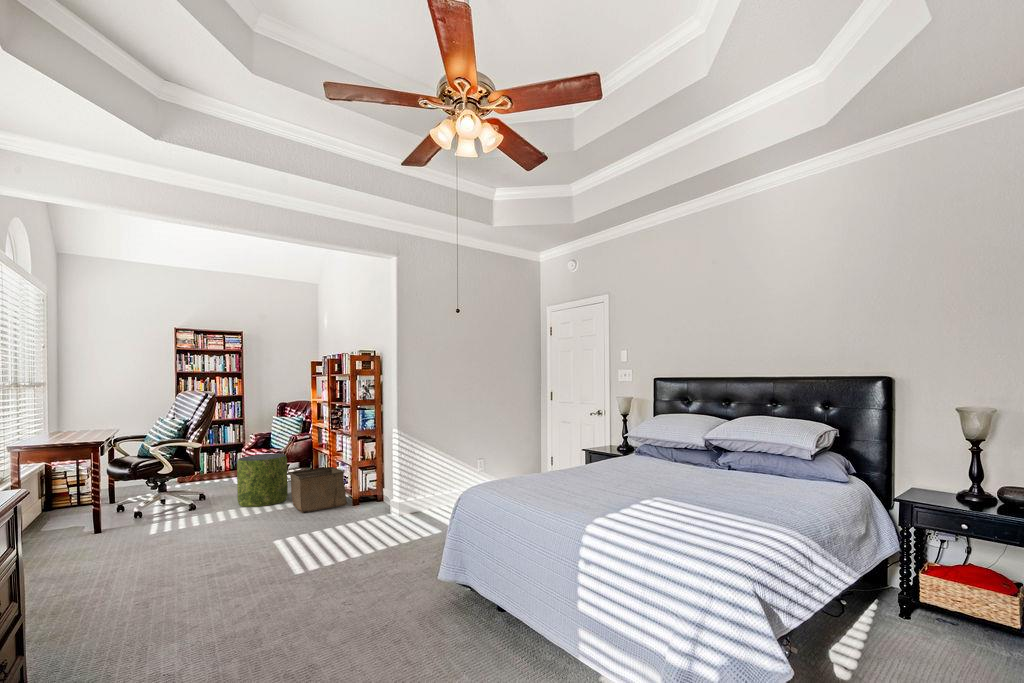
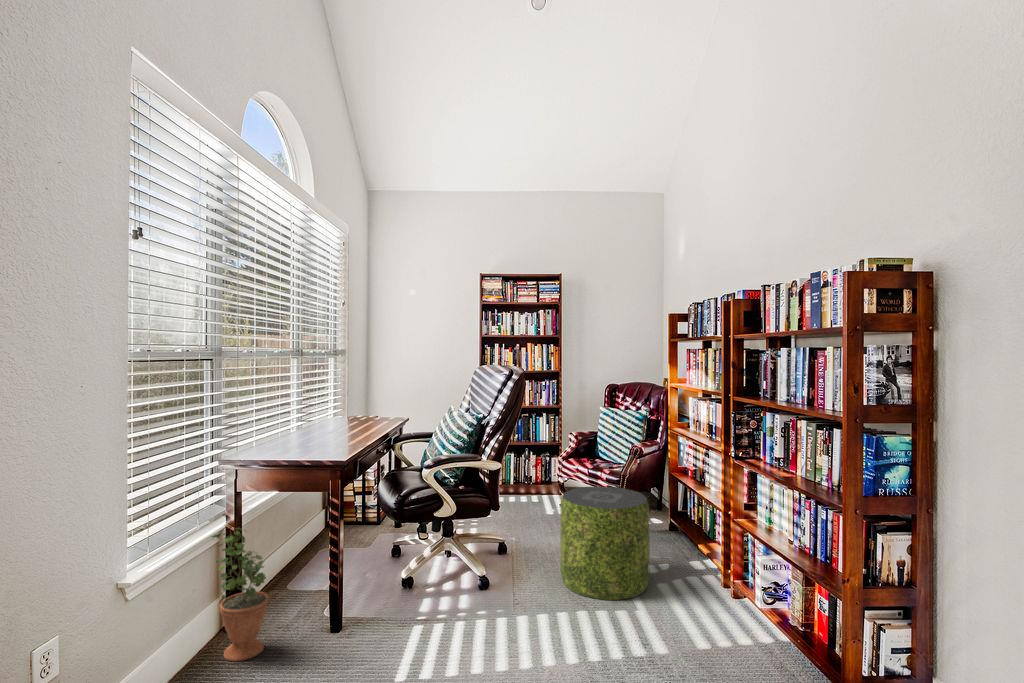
storage bin: present [290,467,347,513] -> none [662,542,803,663]
potted plant: none [26,482,64,552] -> present [212,524,268,661]

